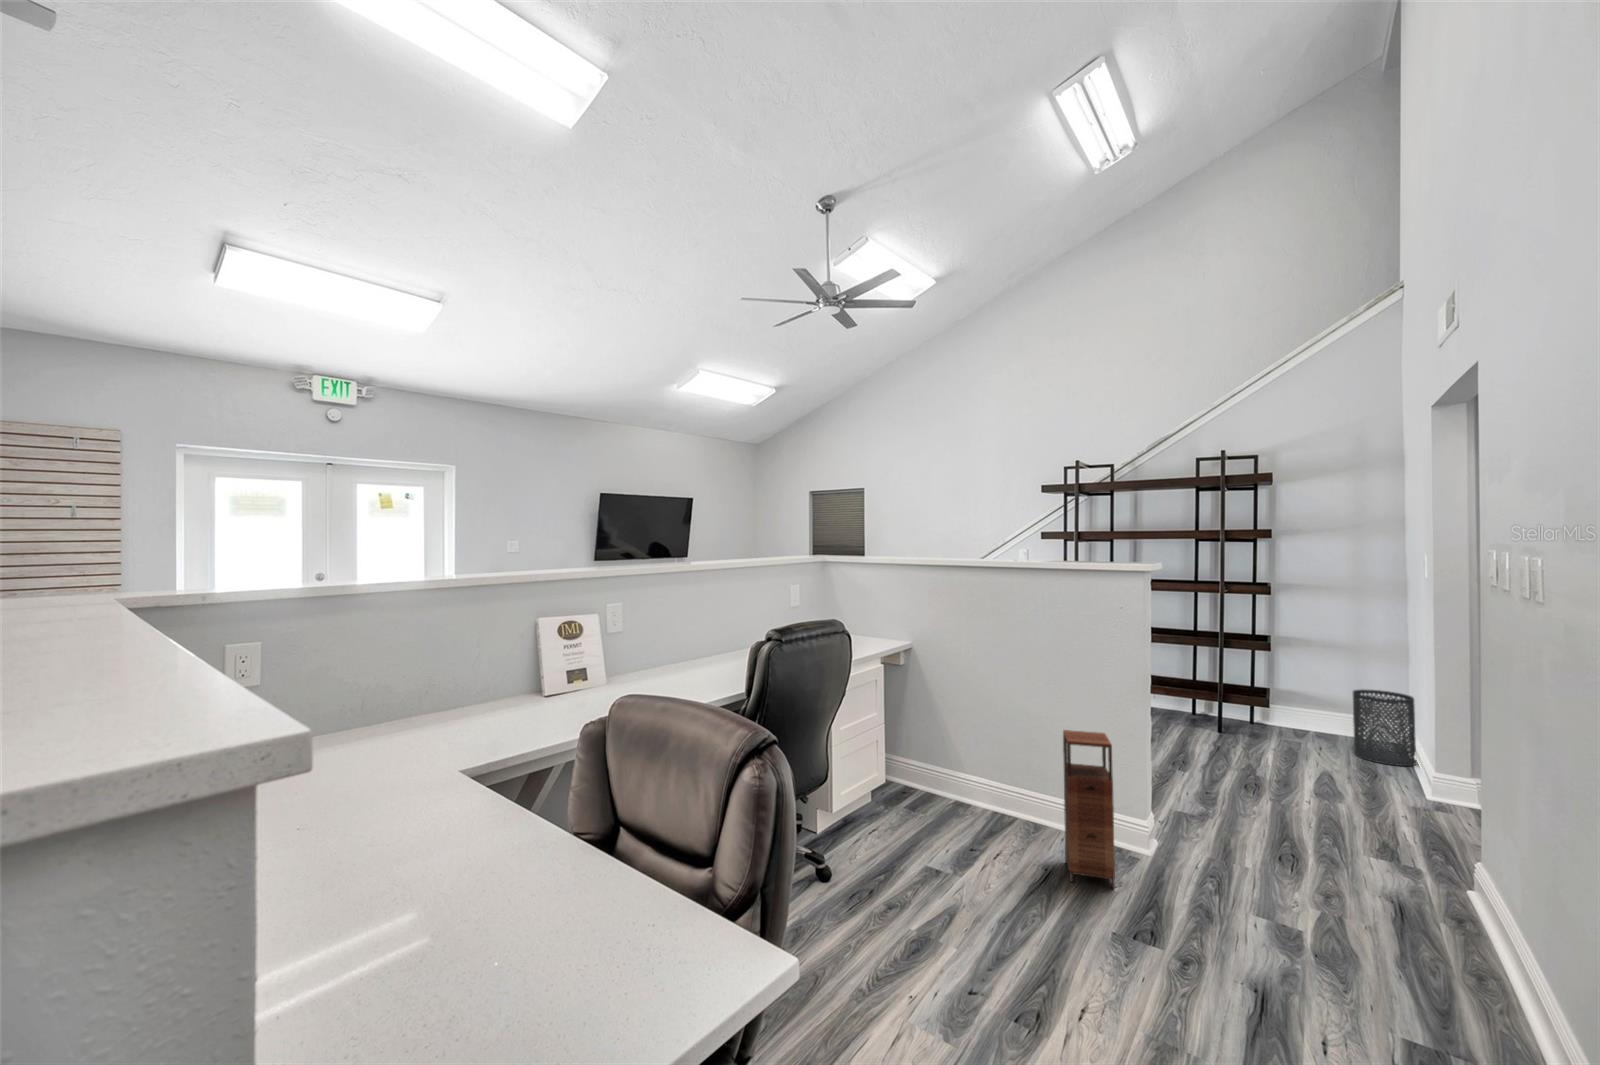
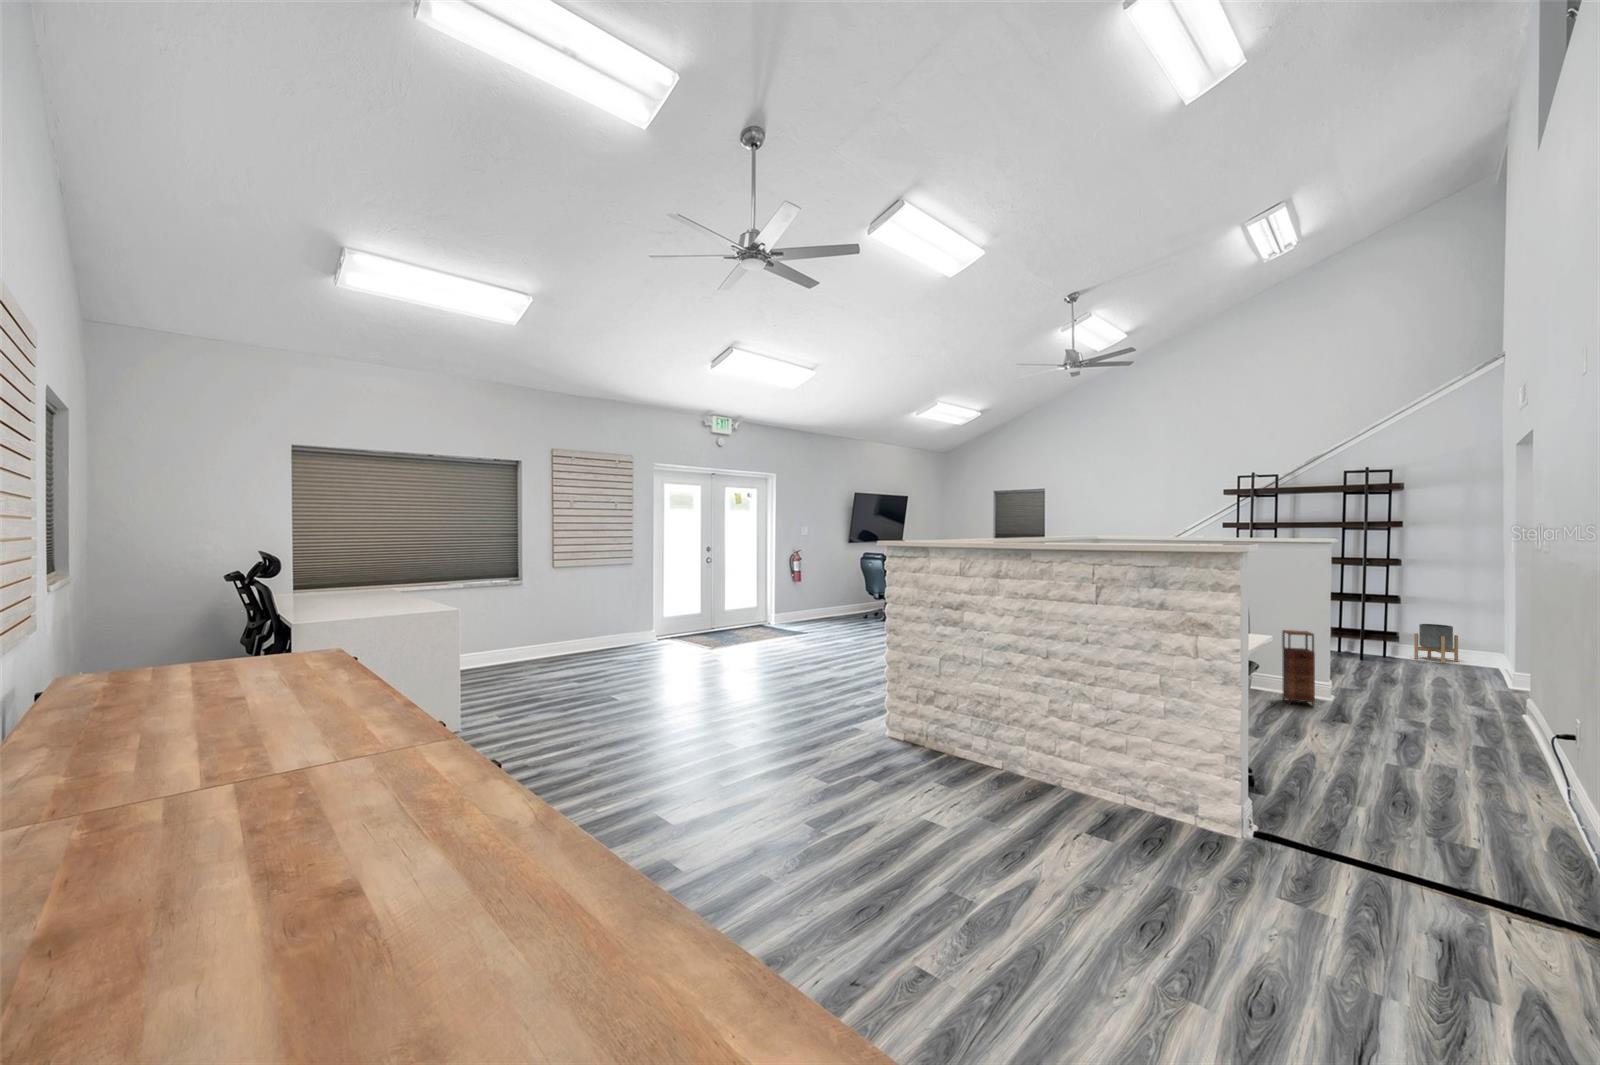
planter: none [1292,677,1352,739] -> present [1414,624,1458,663]
trash can: present [1353,690,1416,766] -> none [1458,628,1500,675]

